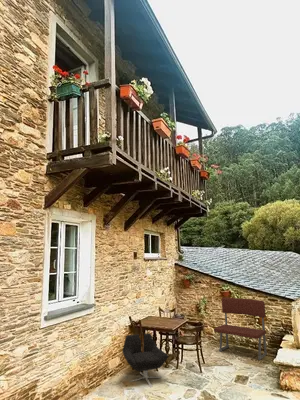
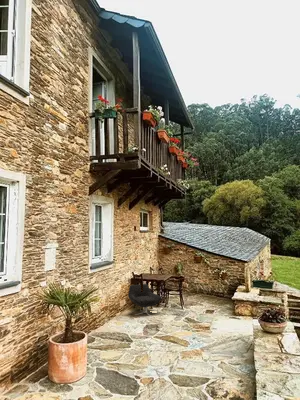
bench: present [214,298,267,360] -> none [189,260,226,302]

